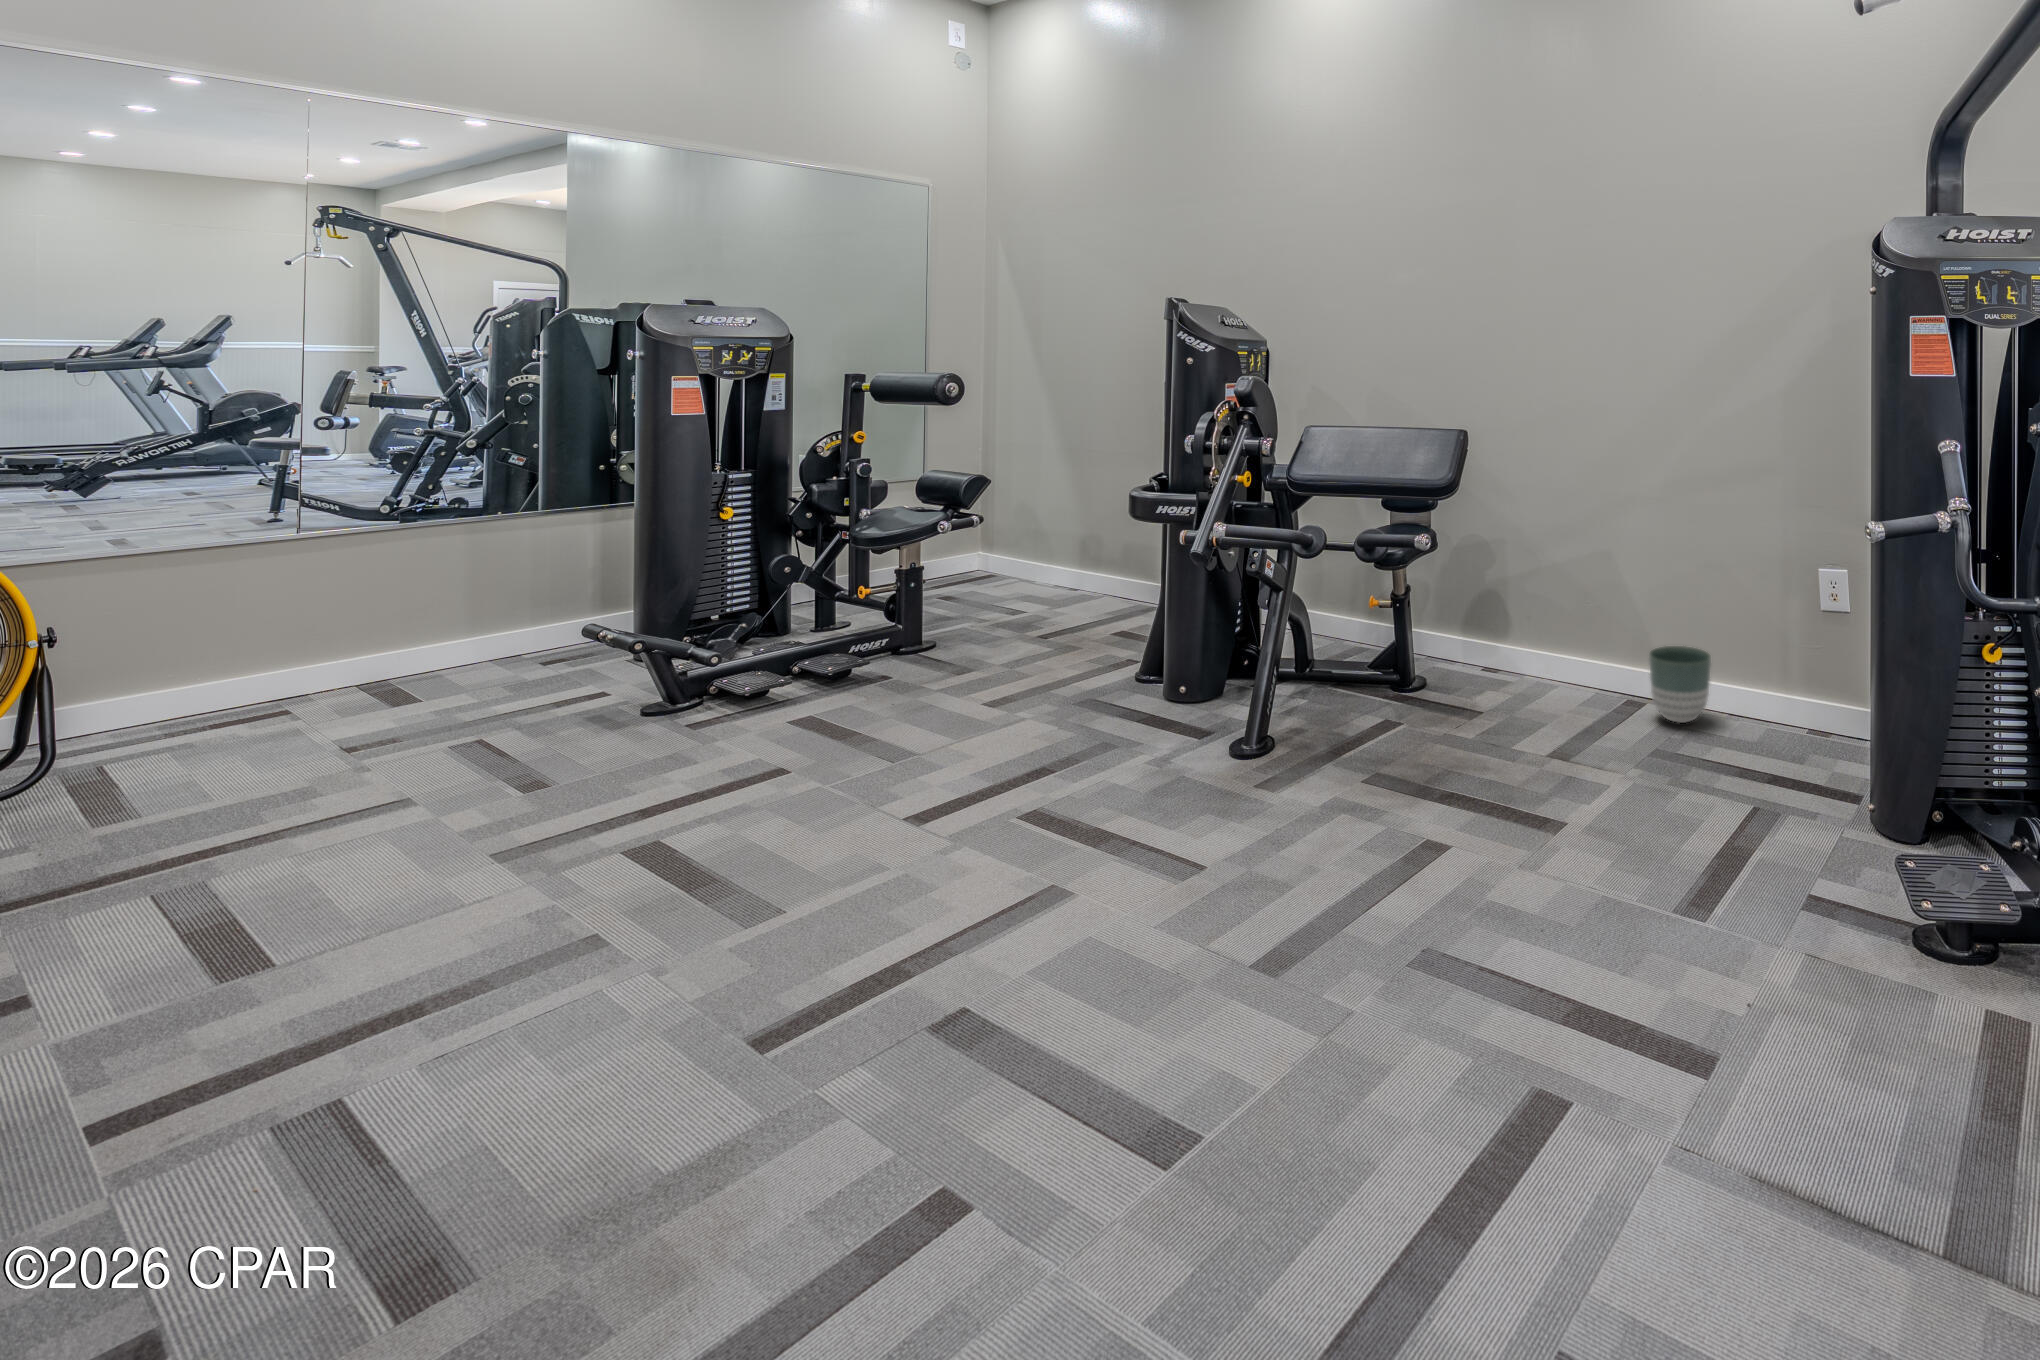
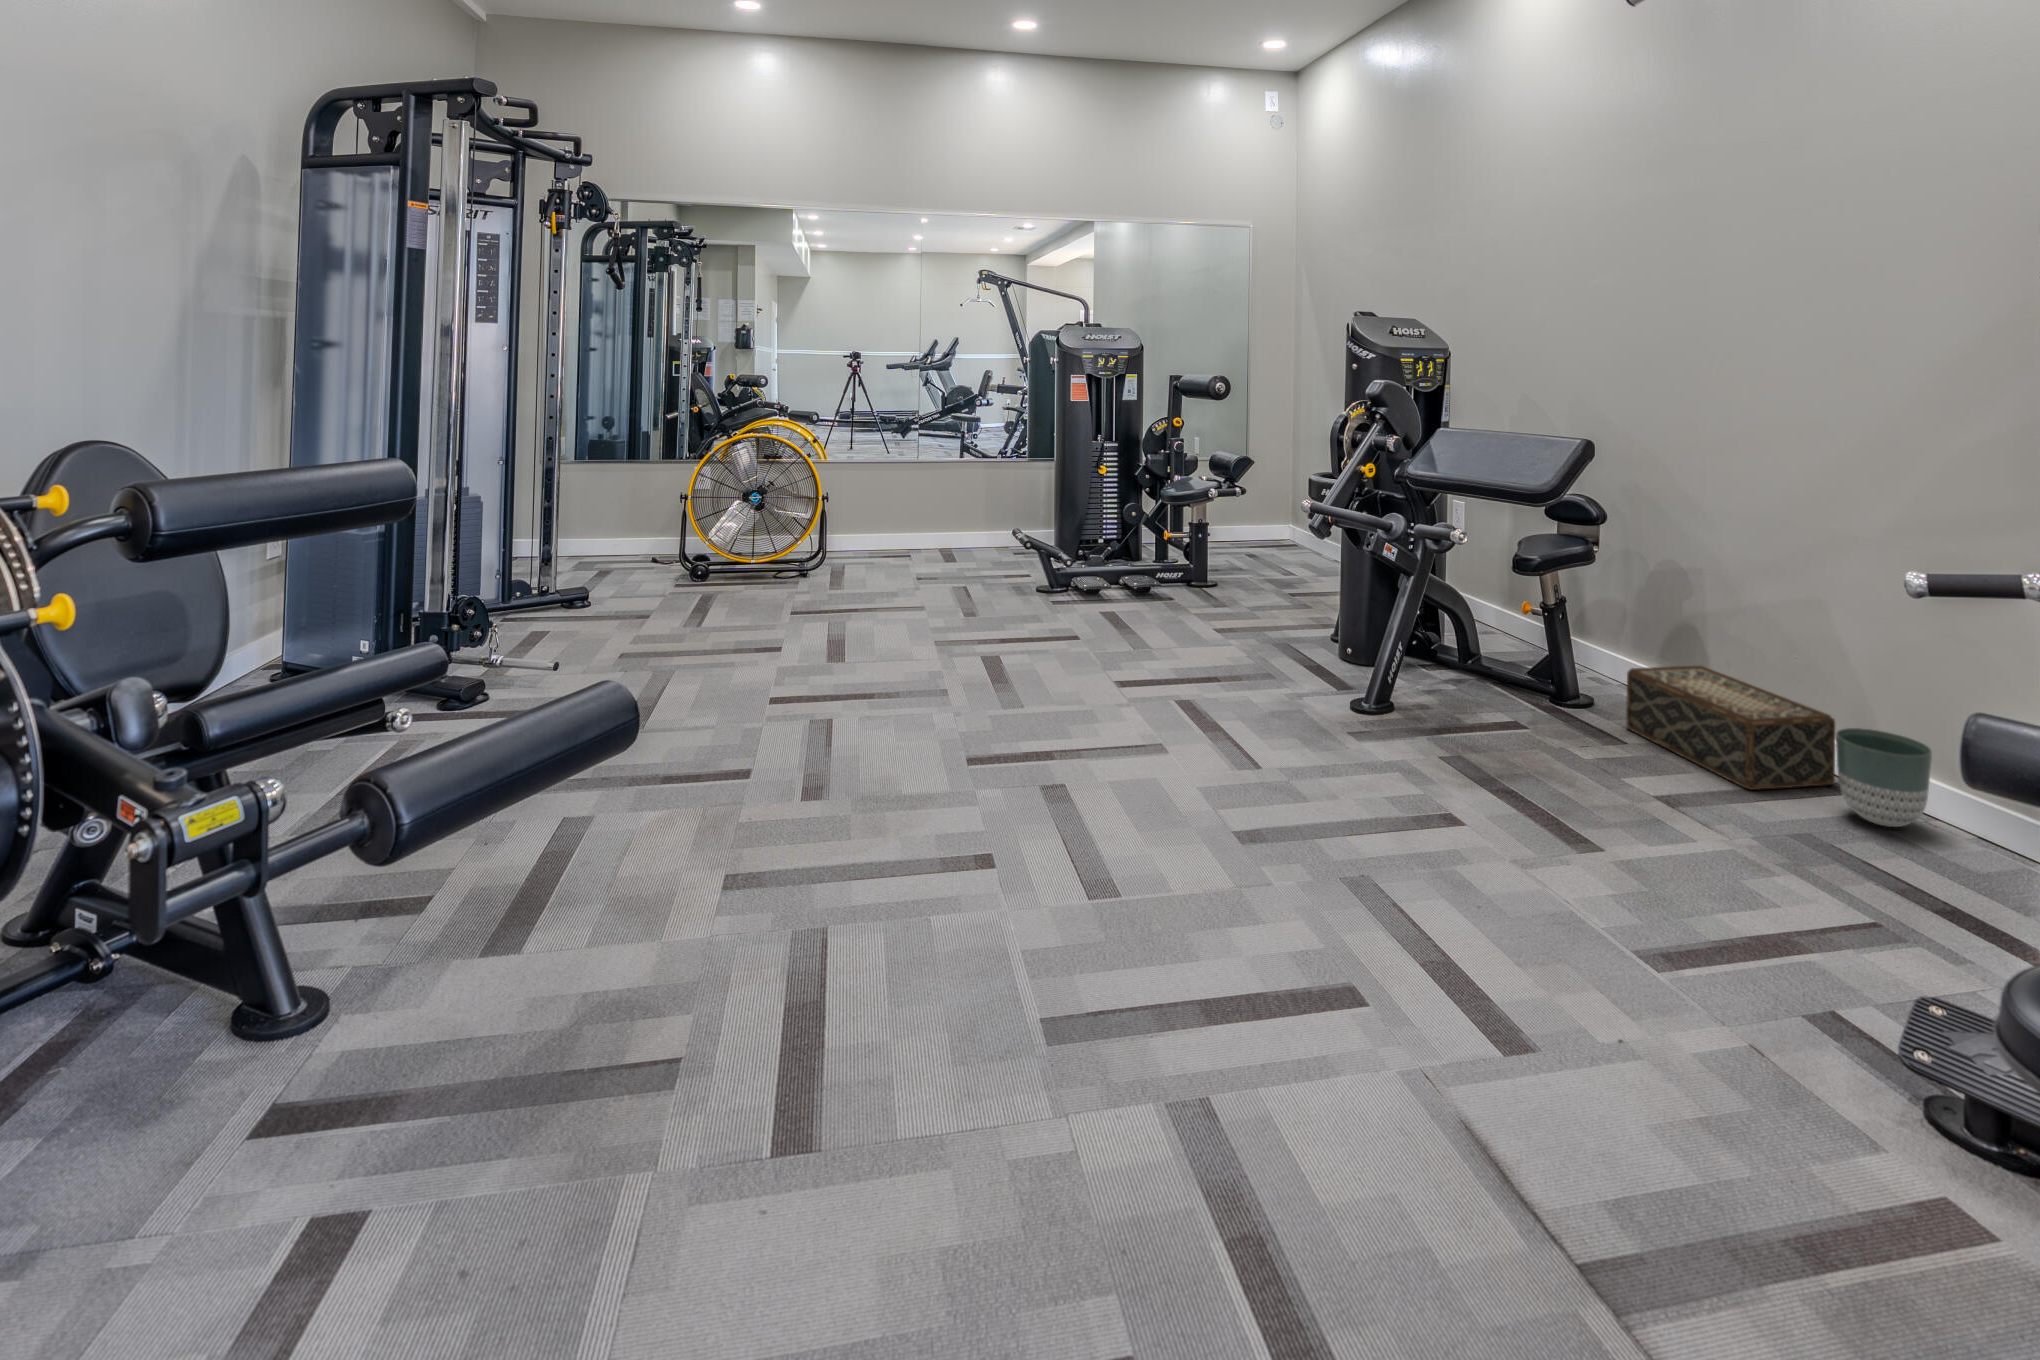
woven basket: none [1465,622,1630,723] -> present [1626,665,1835,790]

